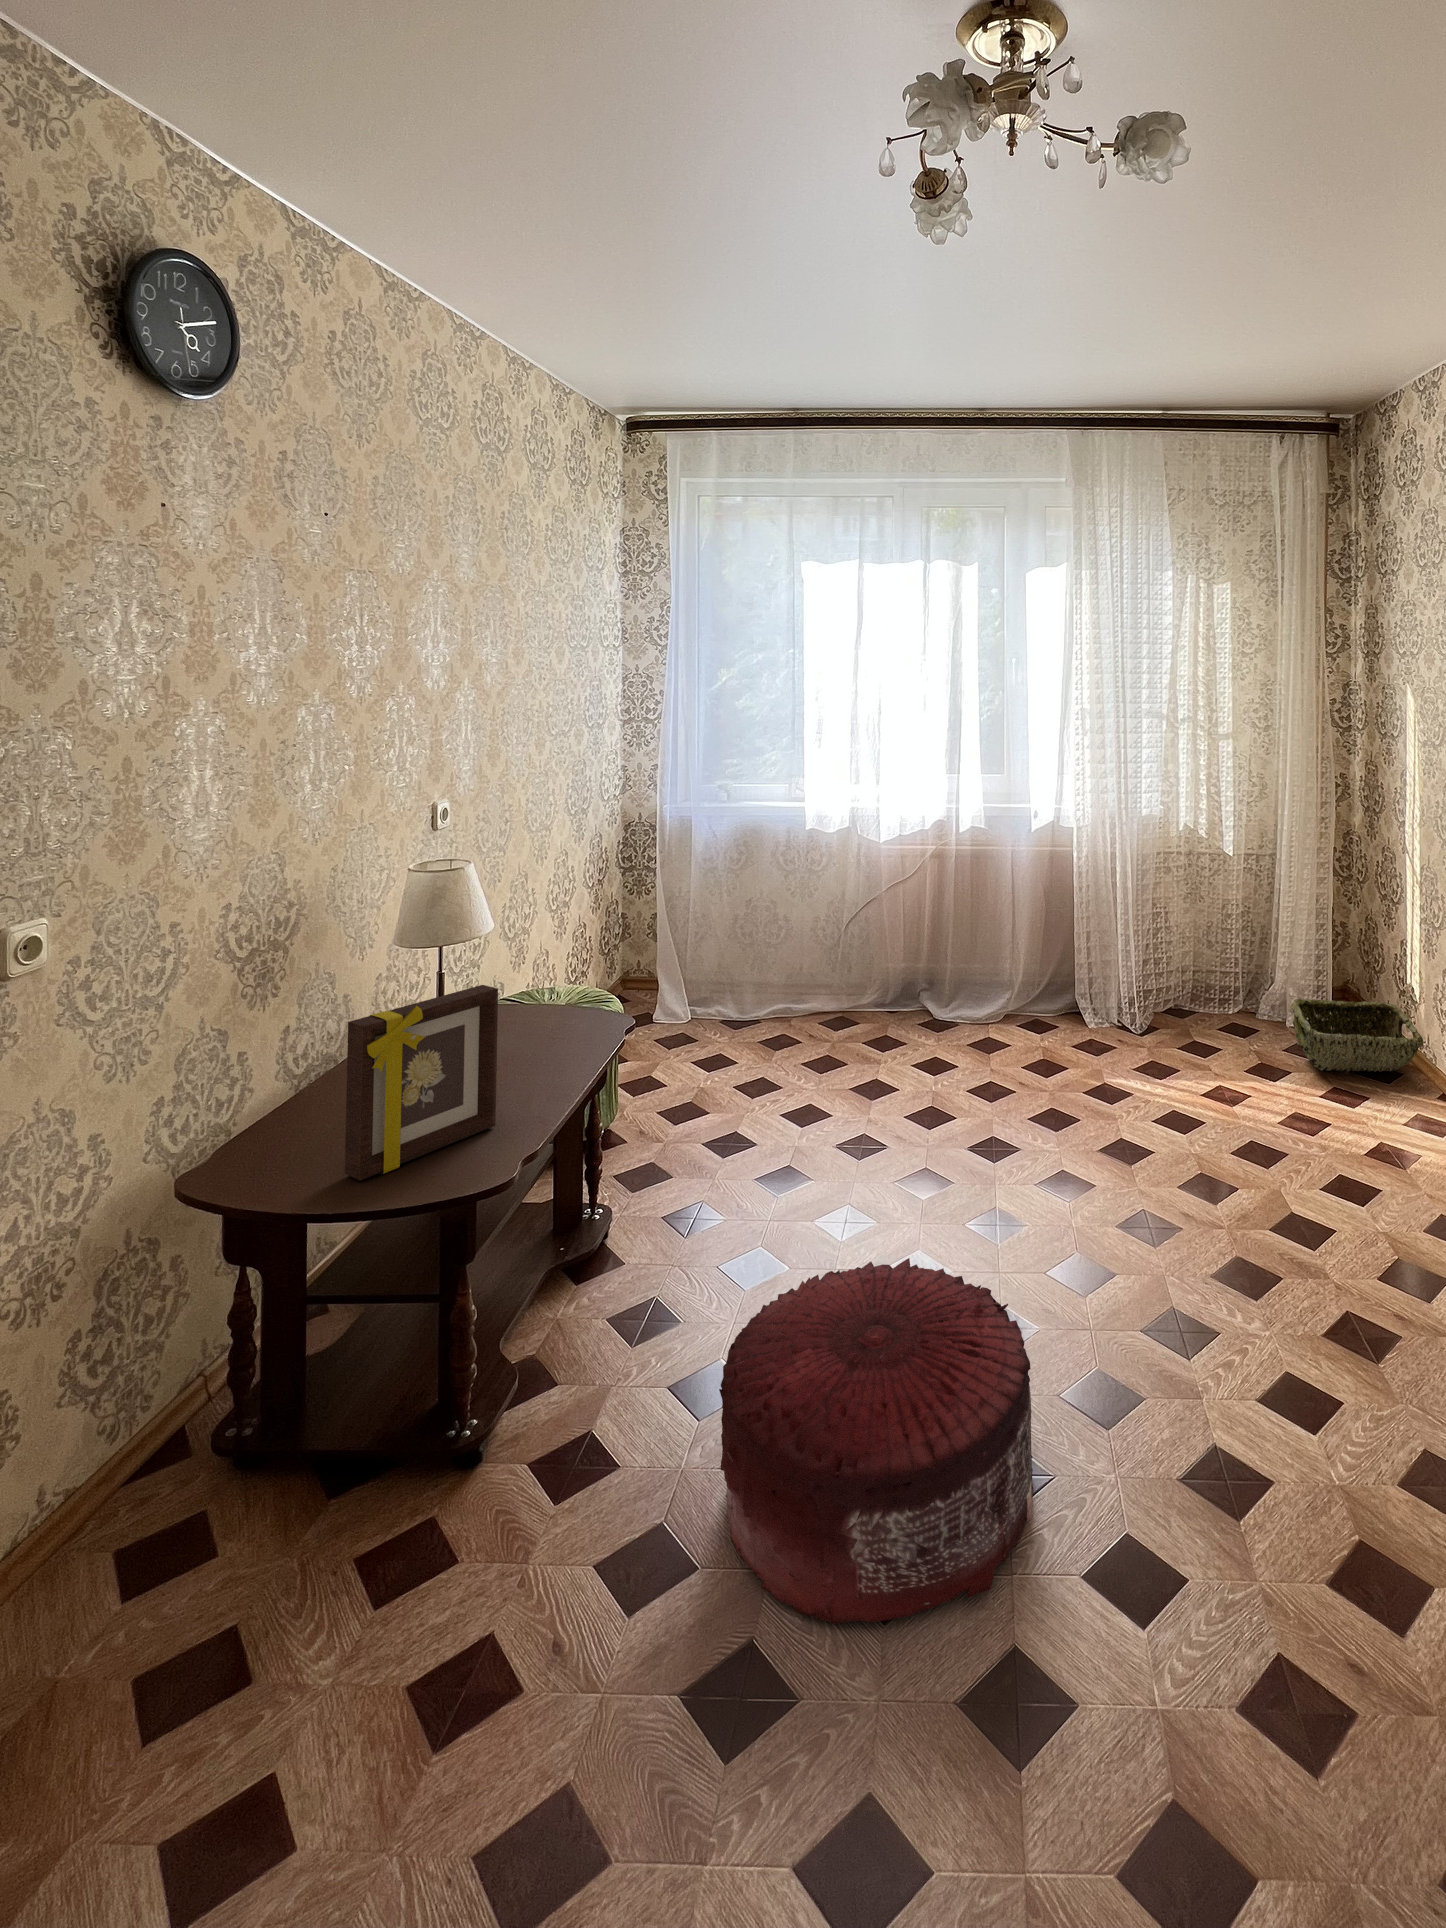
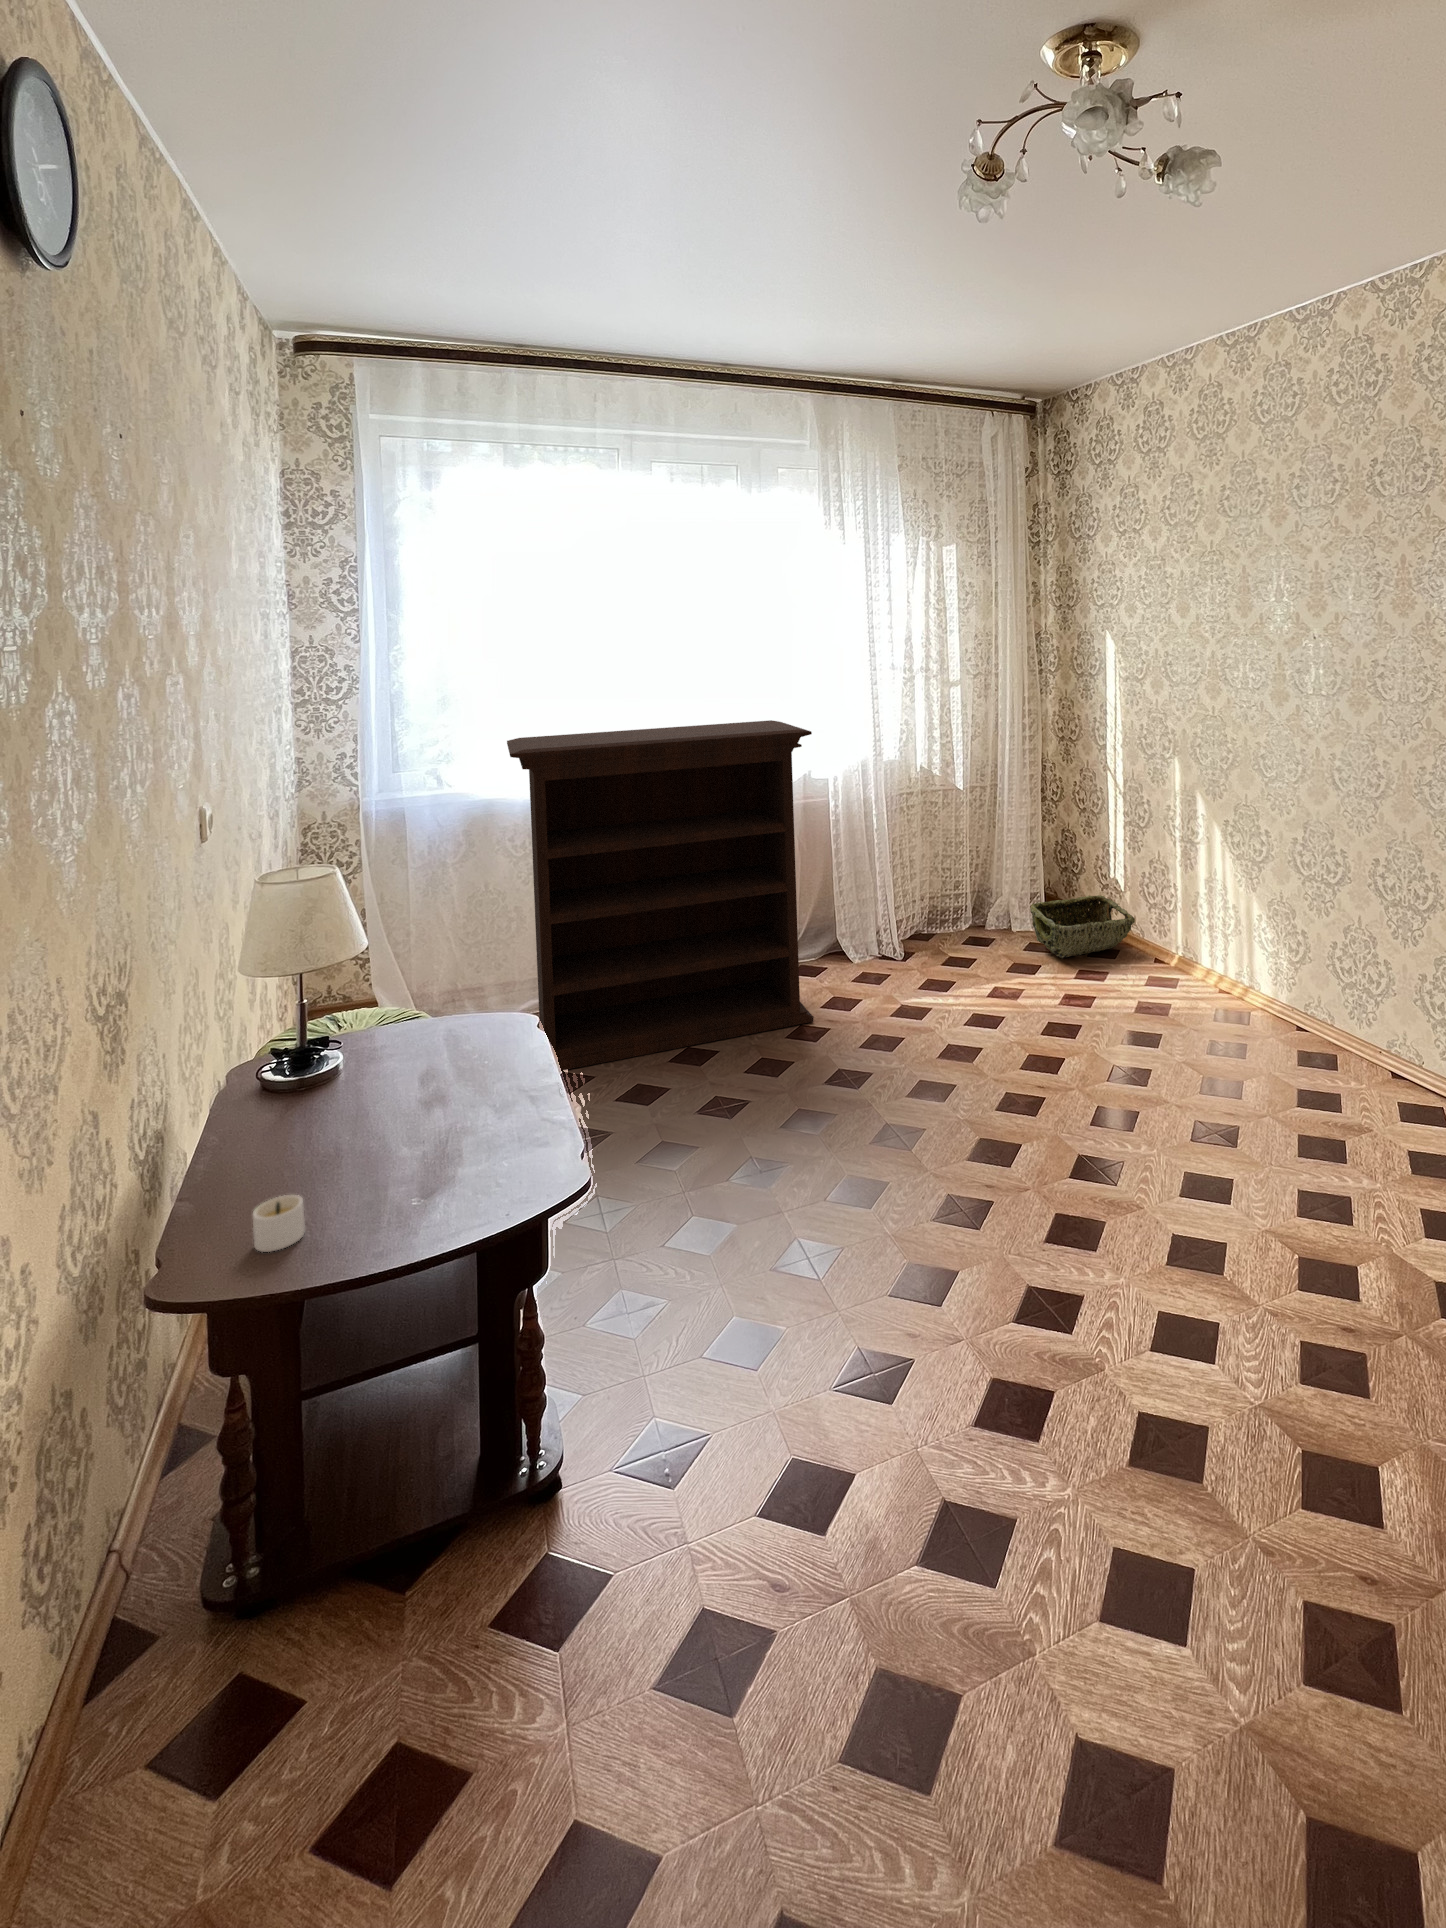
bookshelf: none [725,760,1011,1082] -> present [507,720,814,1071]
picture frame: present [345,985,498,1180] -> none [396,986,518,1217]
candle: none [243,1131,305,1175] -> present [253,1195,305,1252]
pouf: present [719,1258,1033,1624] -> none [818,1159,1101,1463]

